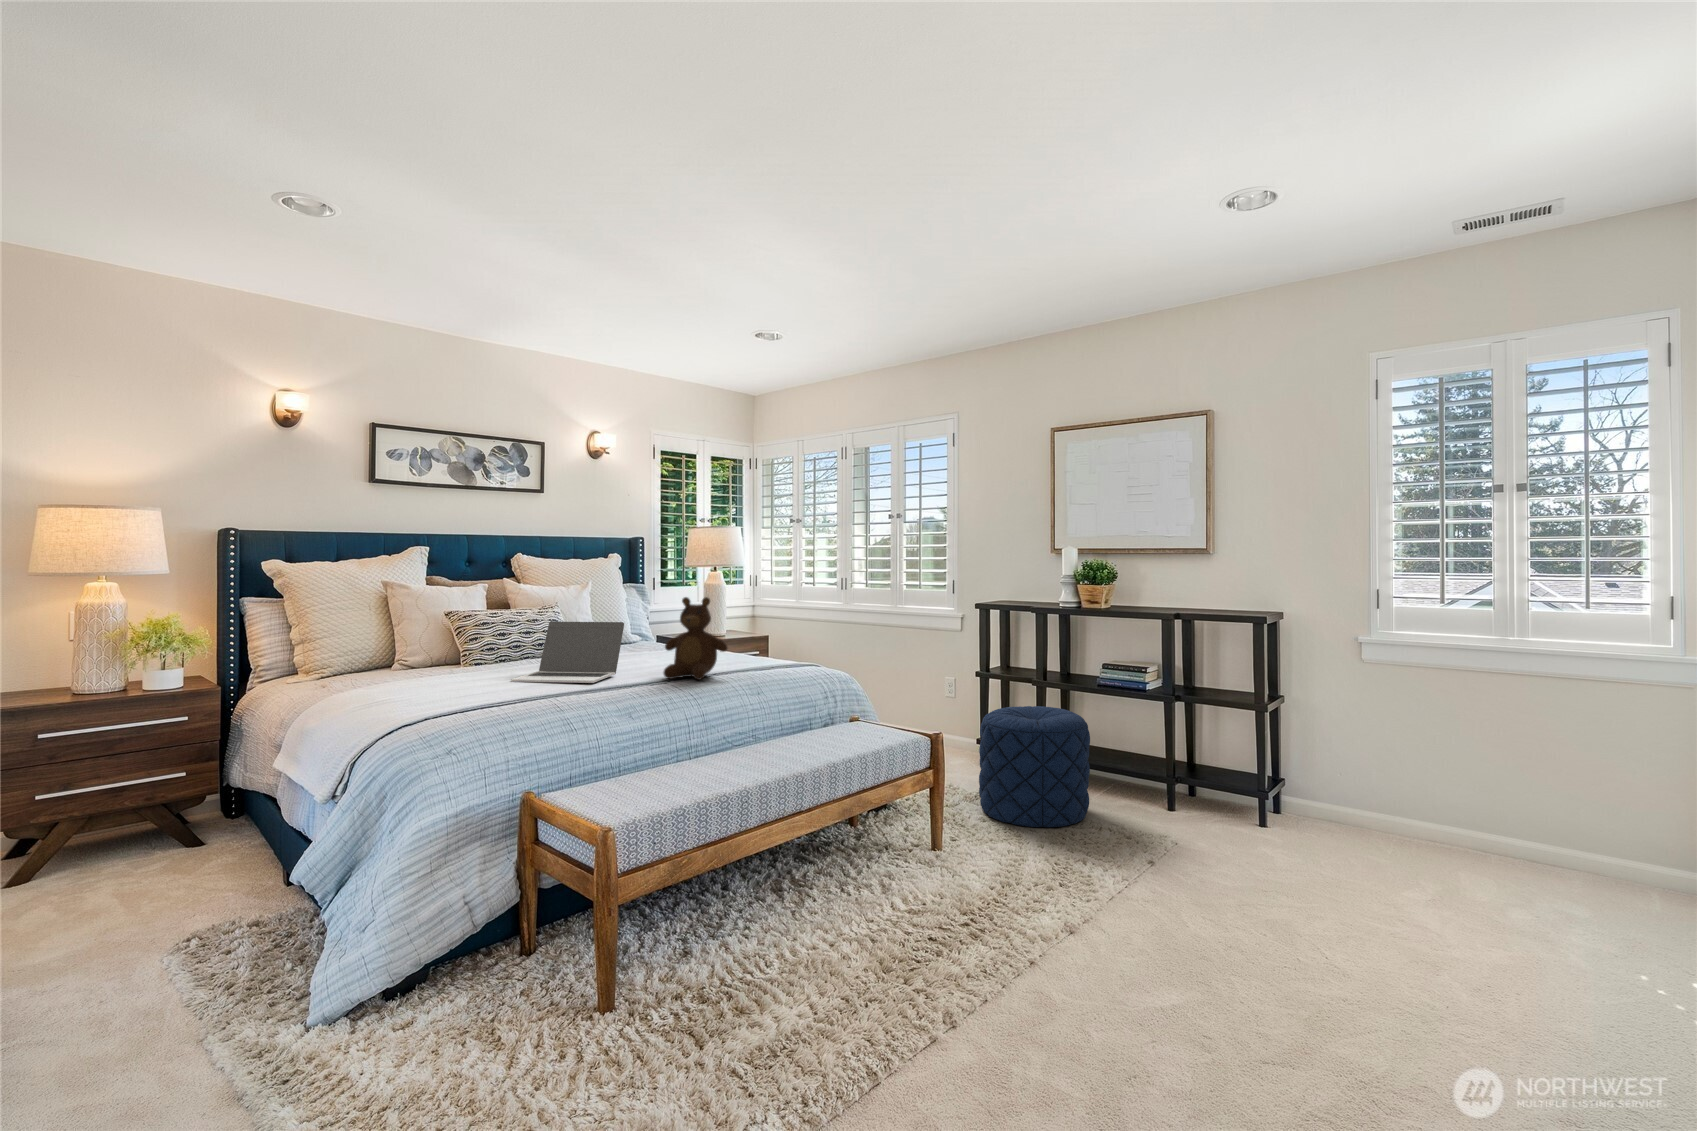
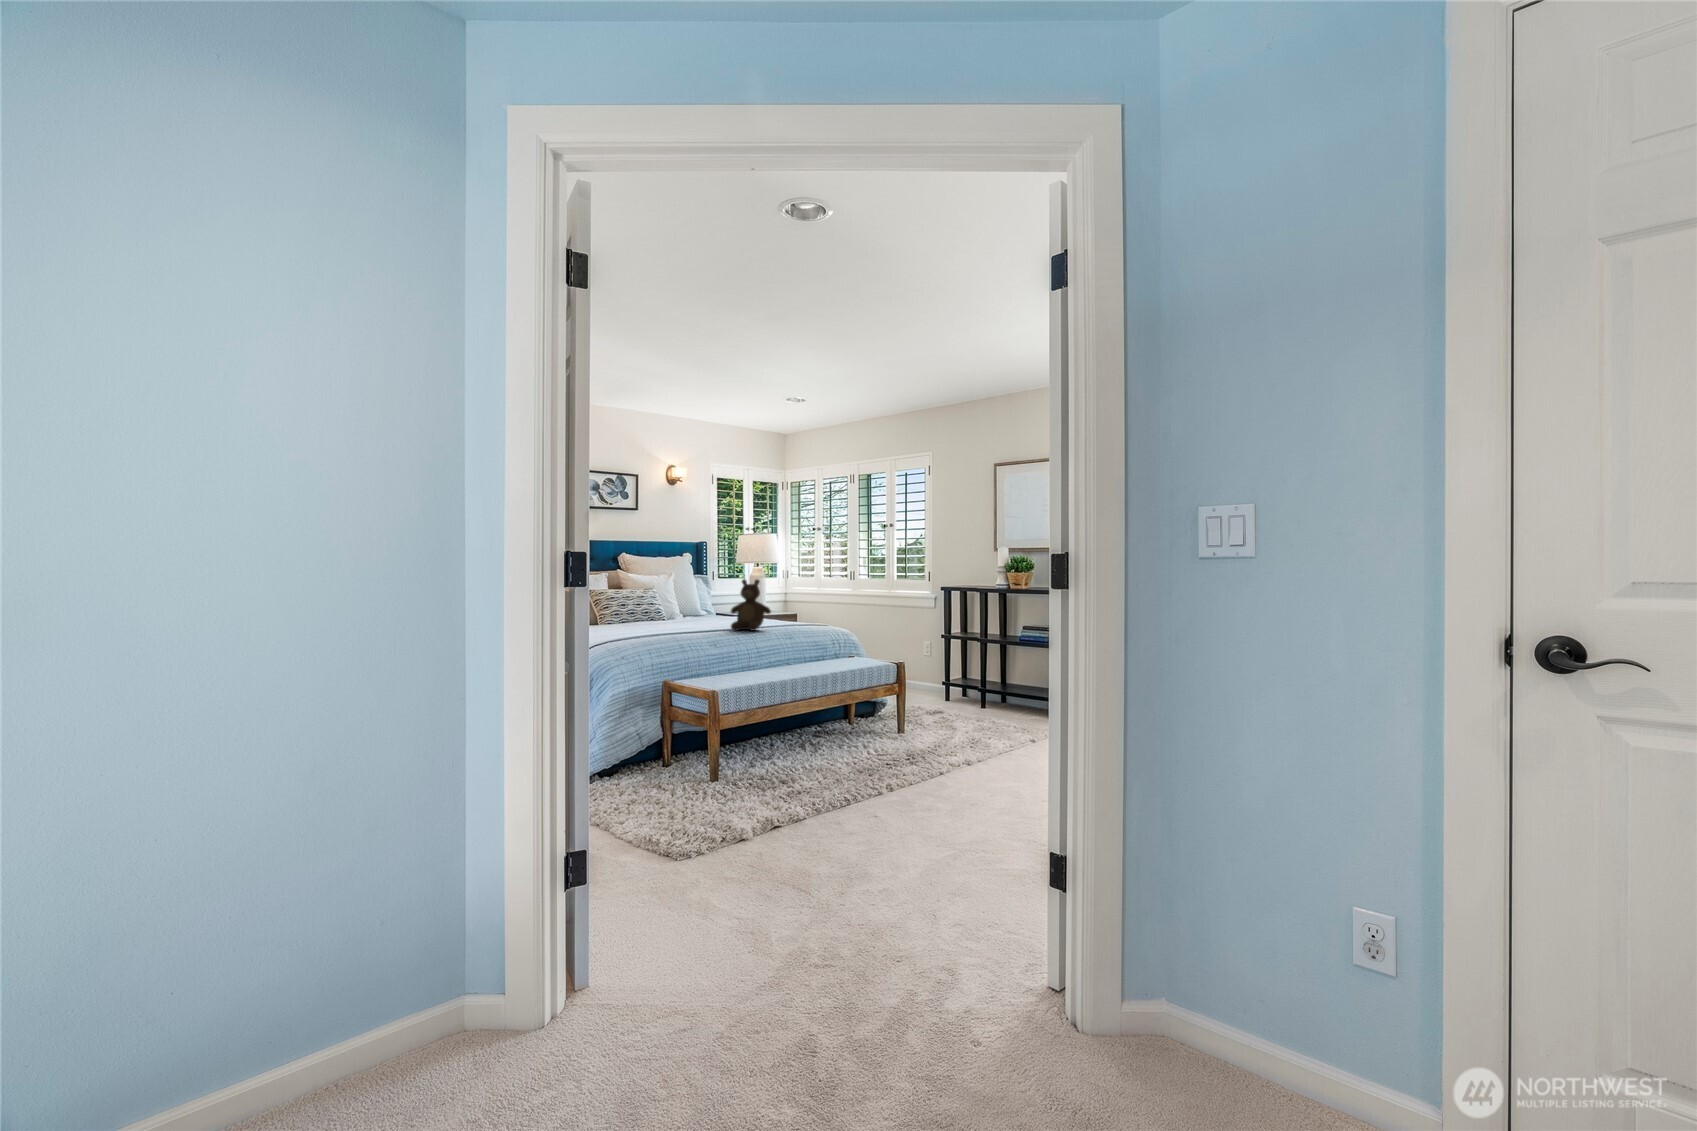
laptop: present [511,622,624,683] -> none [638,595,705,631]
pouf: present [979,706,1090,827] -> none [935,653,1006,726]

